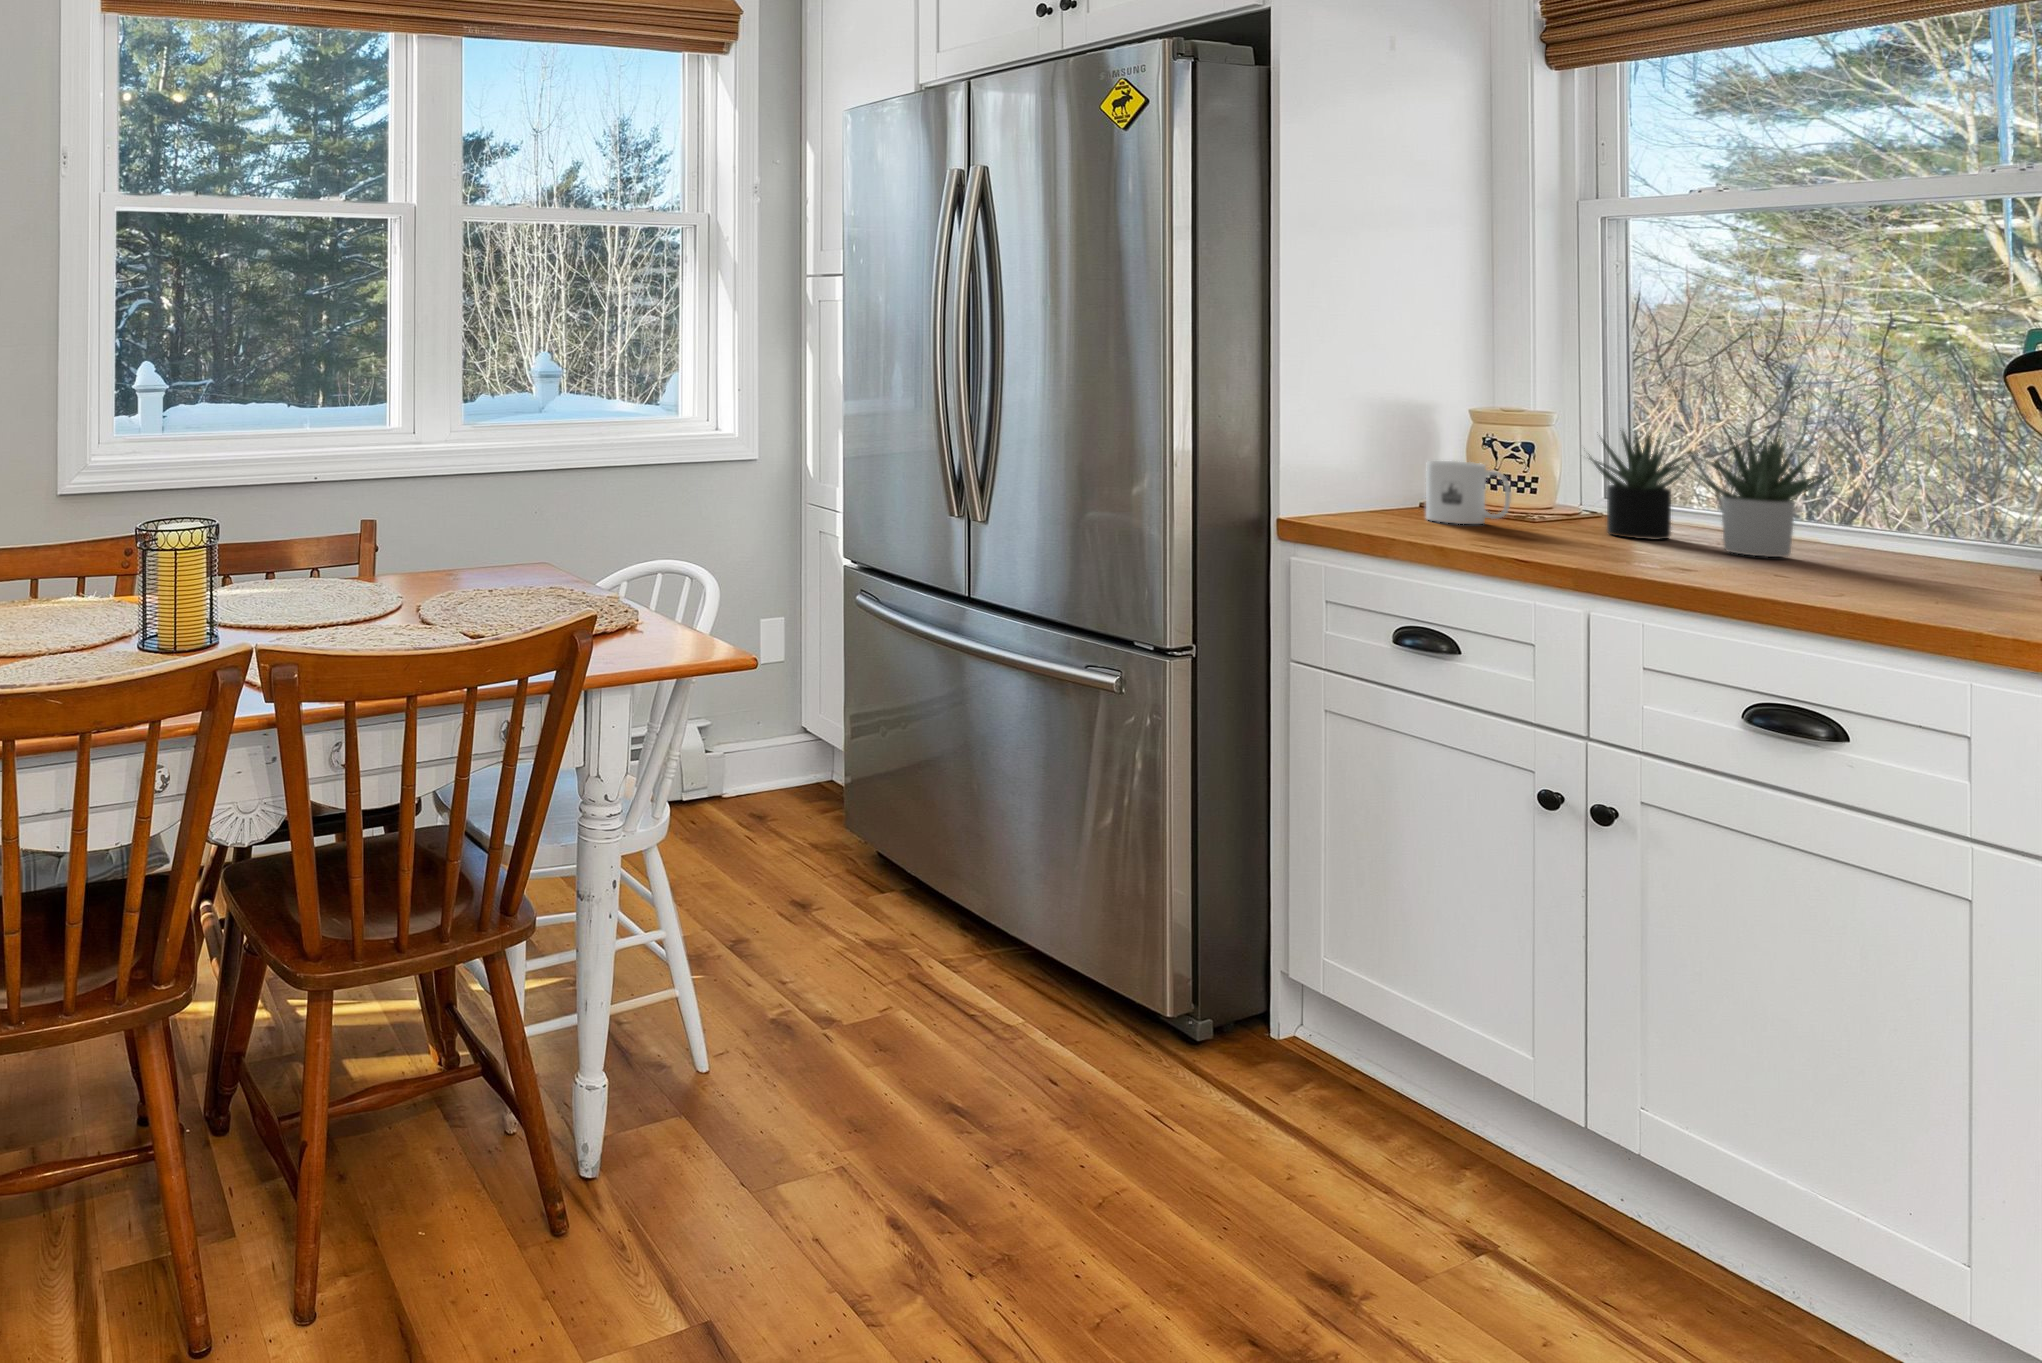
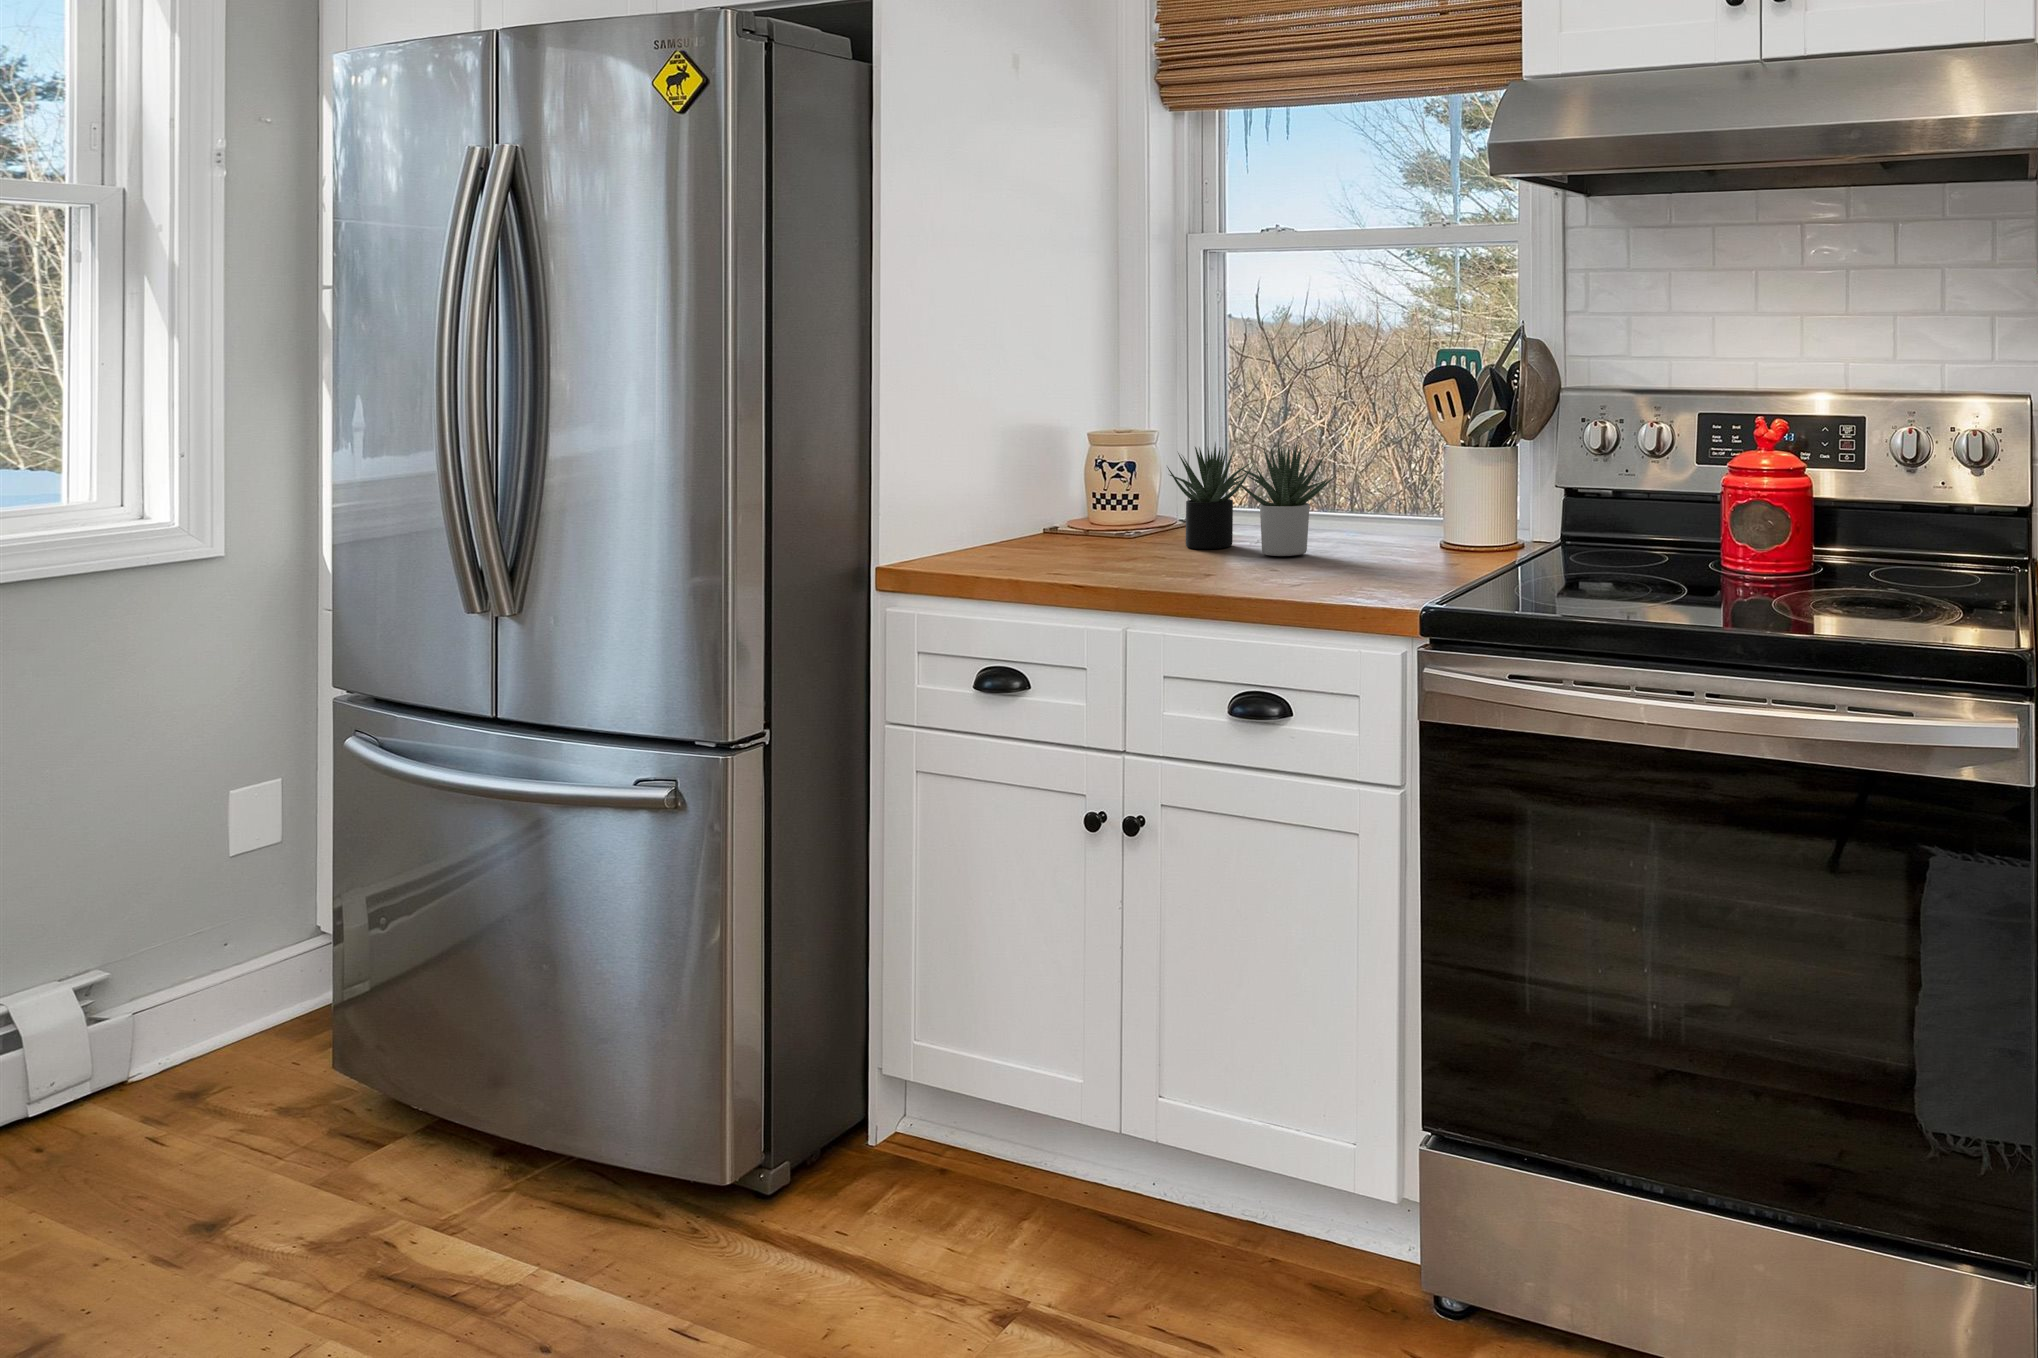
mug: present [1426,461,1511,524] -> none [1036,487,1108,551]

